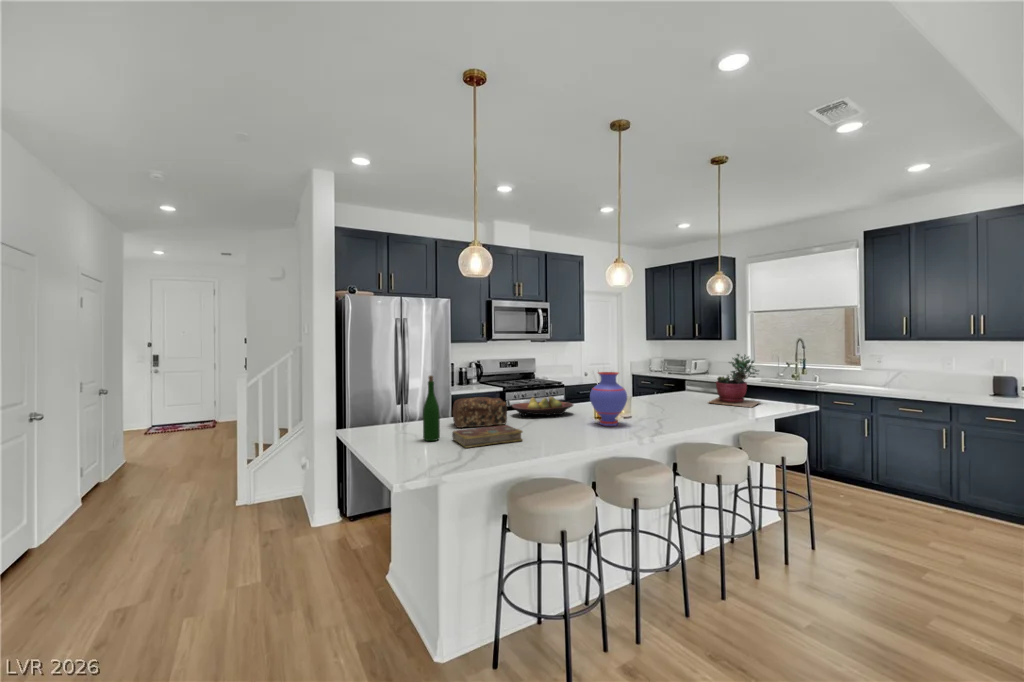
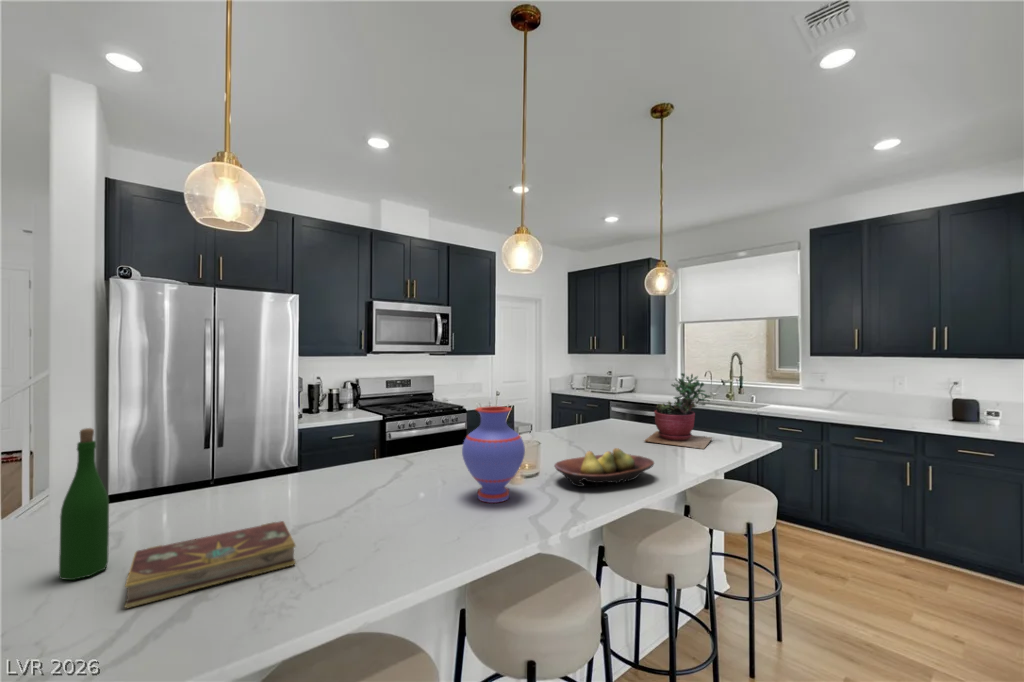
bread loaf: present [453,397,507,428] -> none [196,454,310,521]
fruit bowl: present [512,397,573,417] -> present [554,448,654,487]

